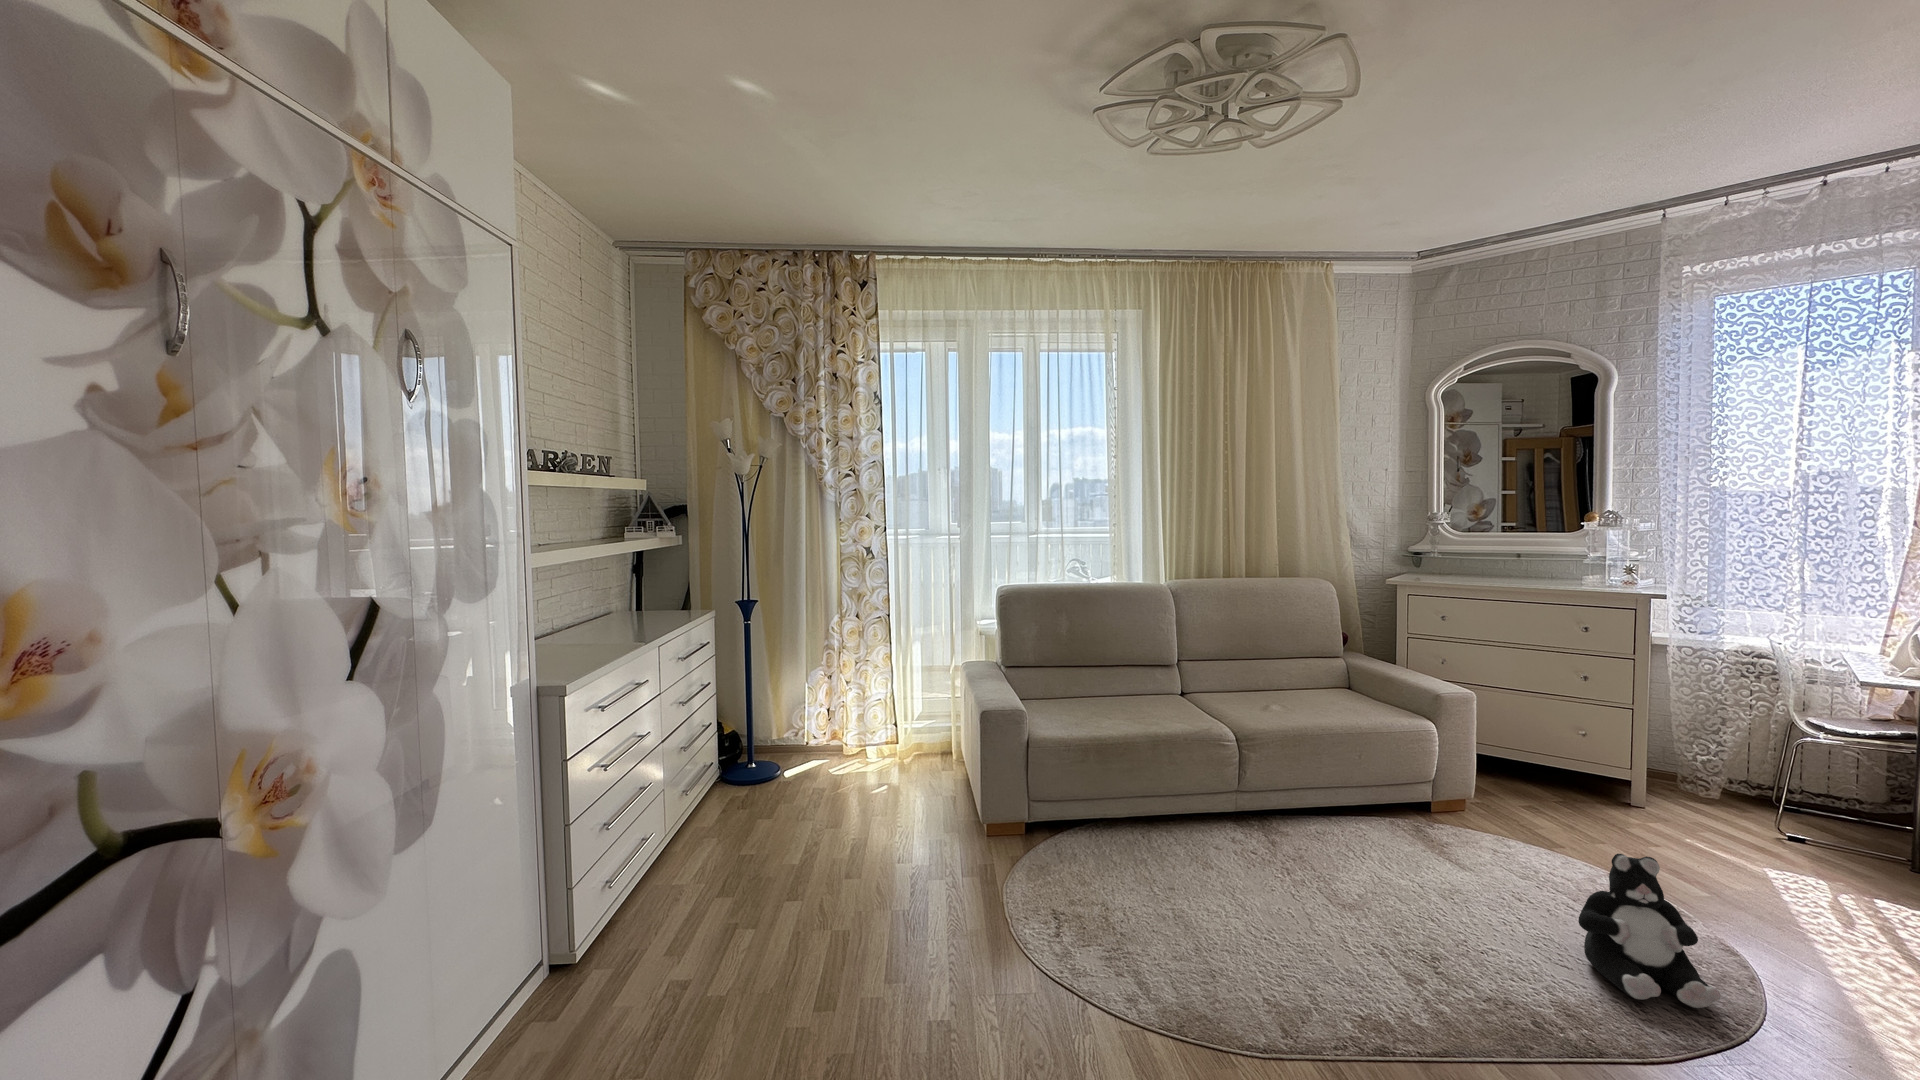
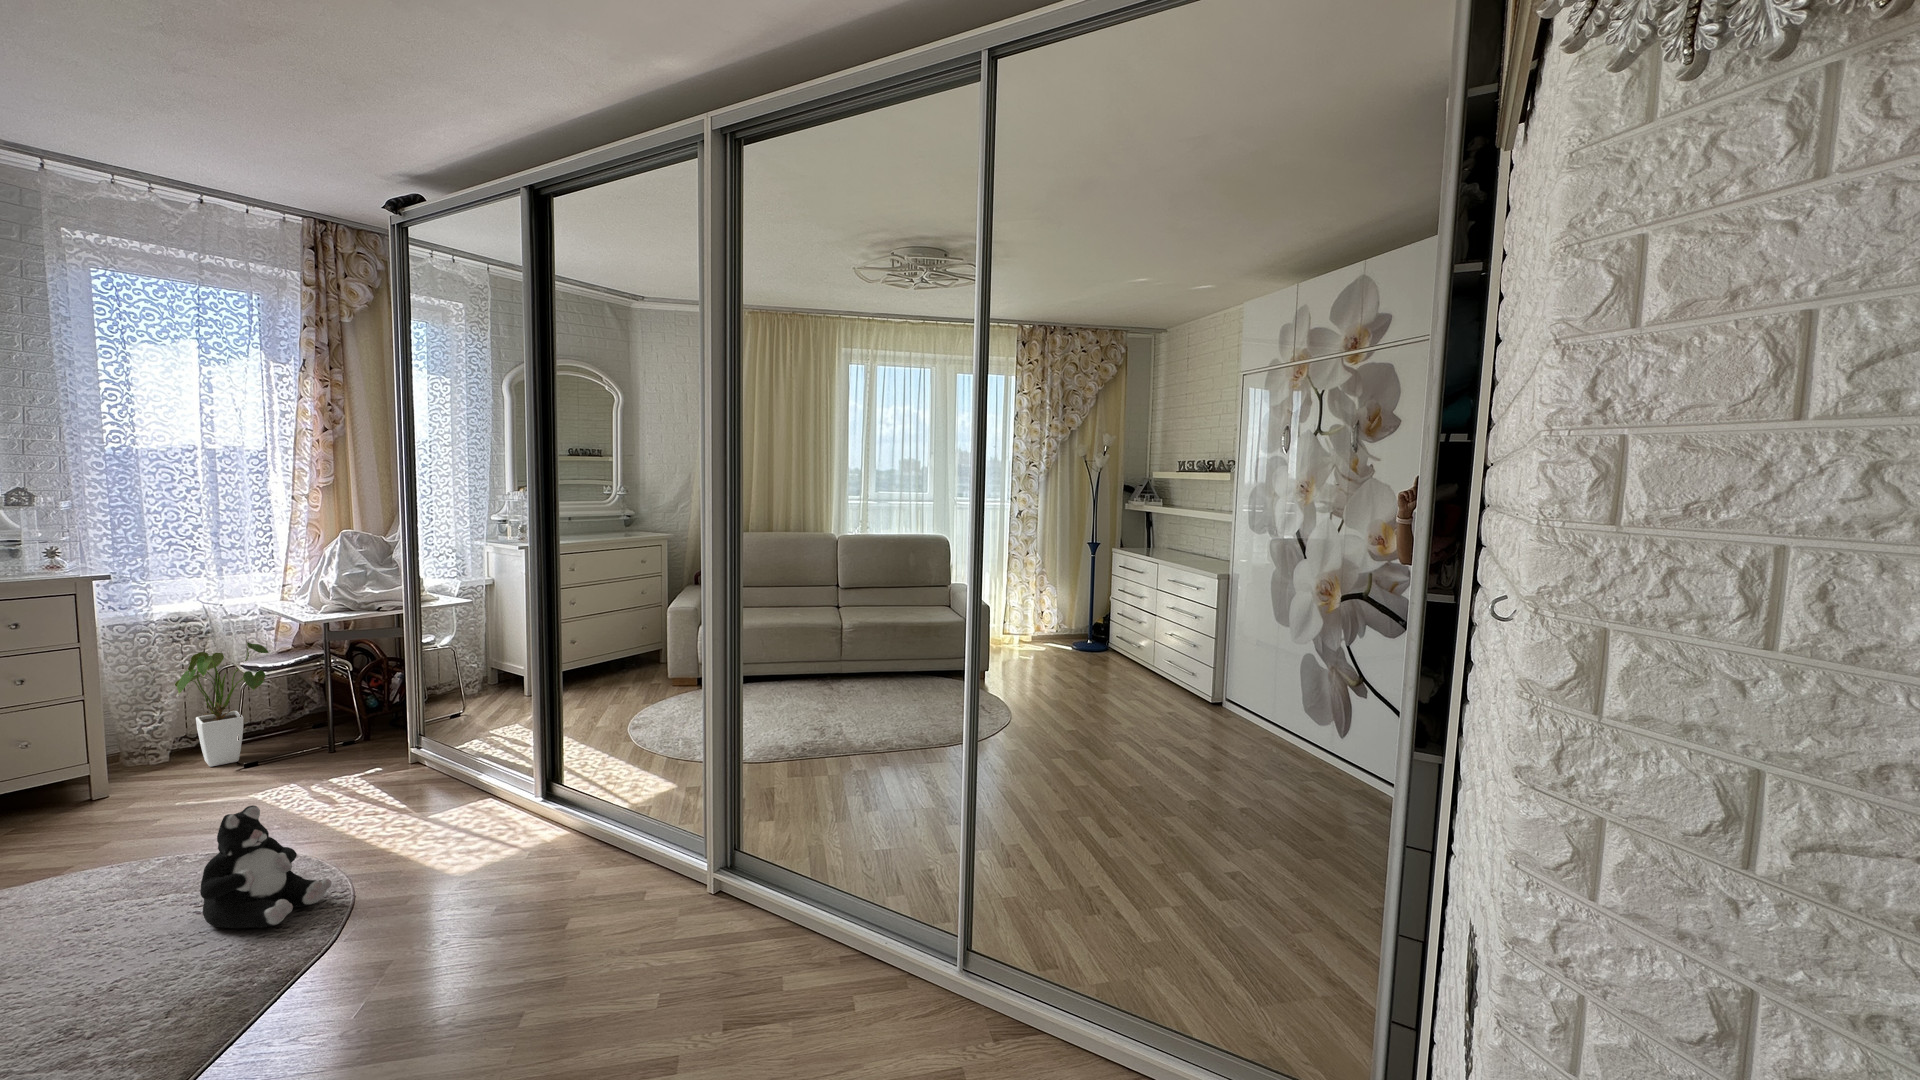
house plant: none [1724,693,1857,828] -> present [175,642,268,767]

